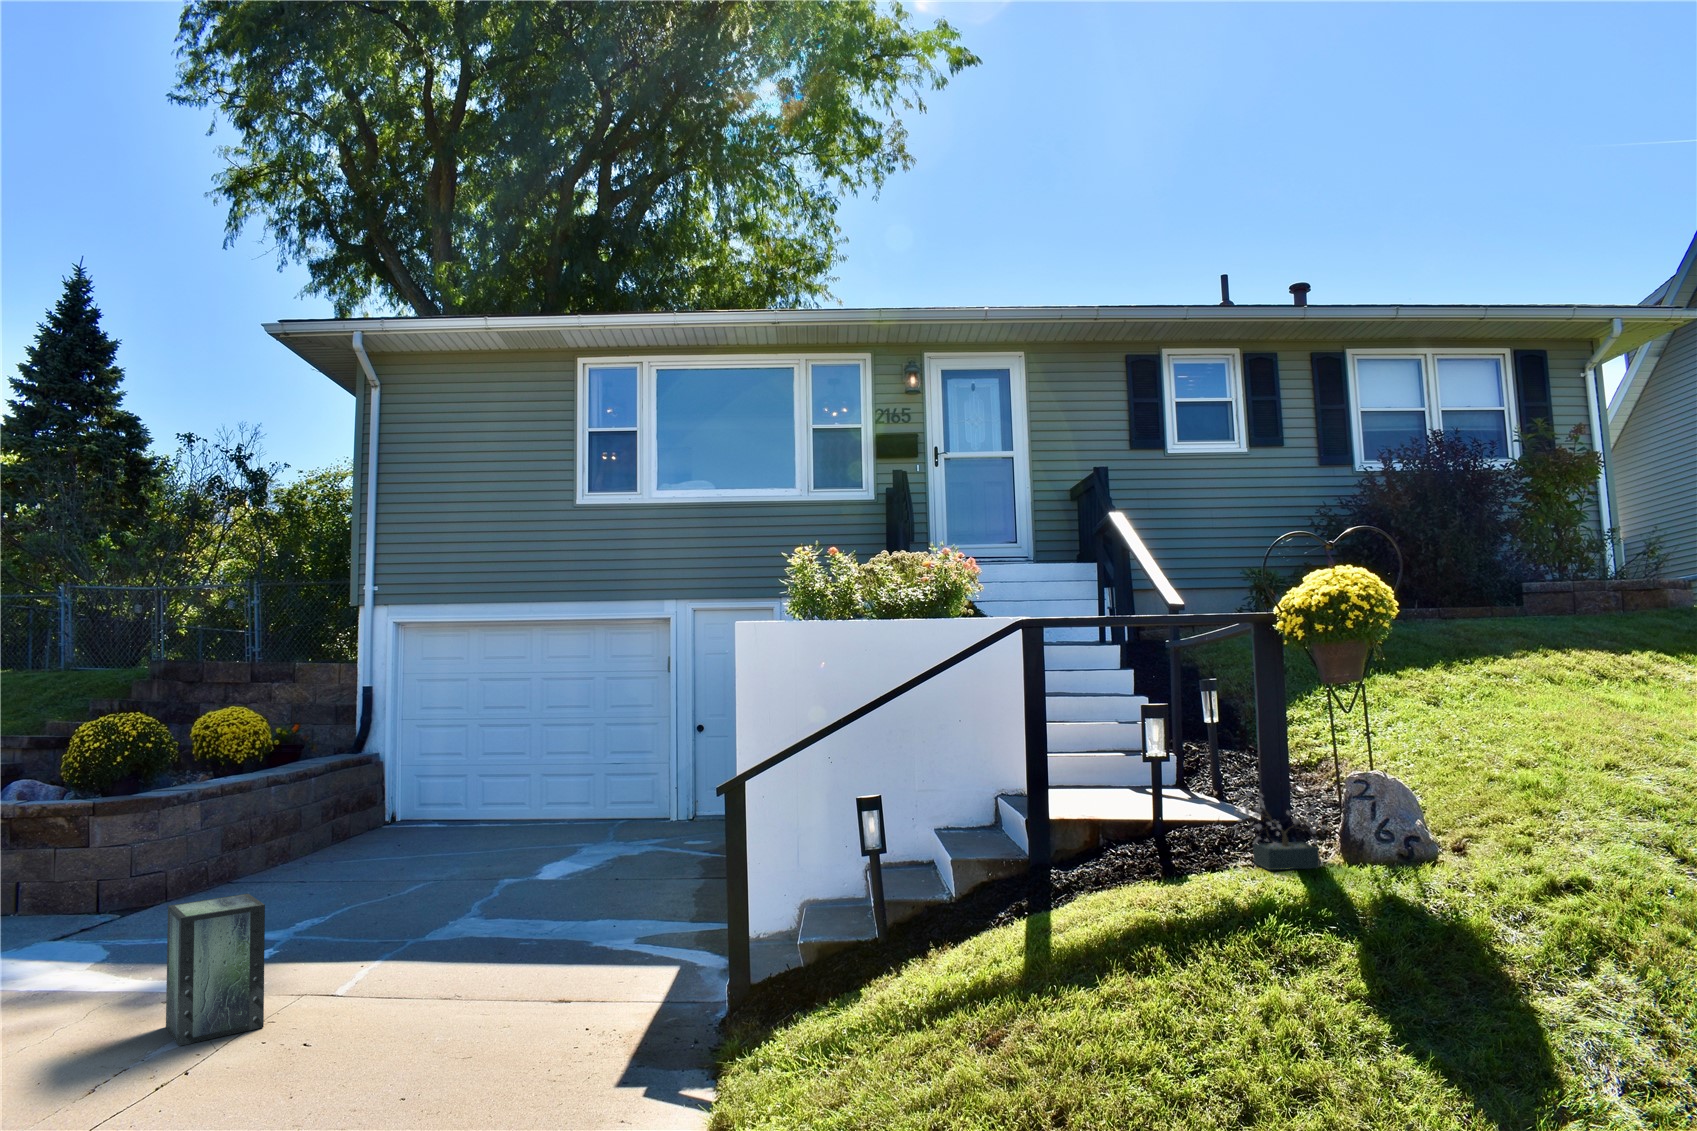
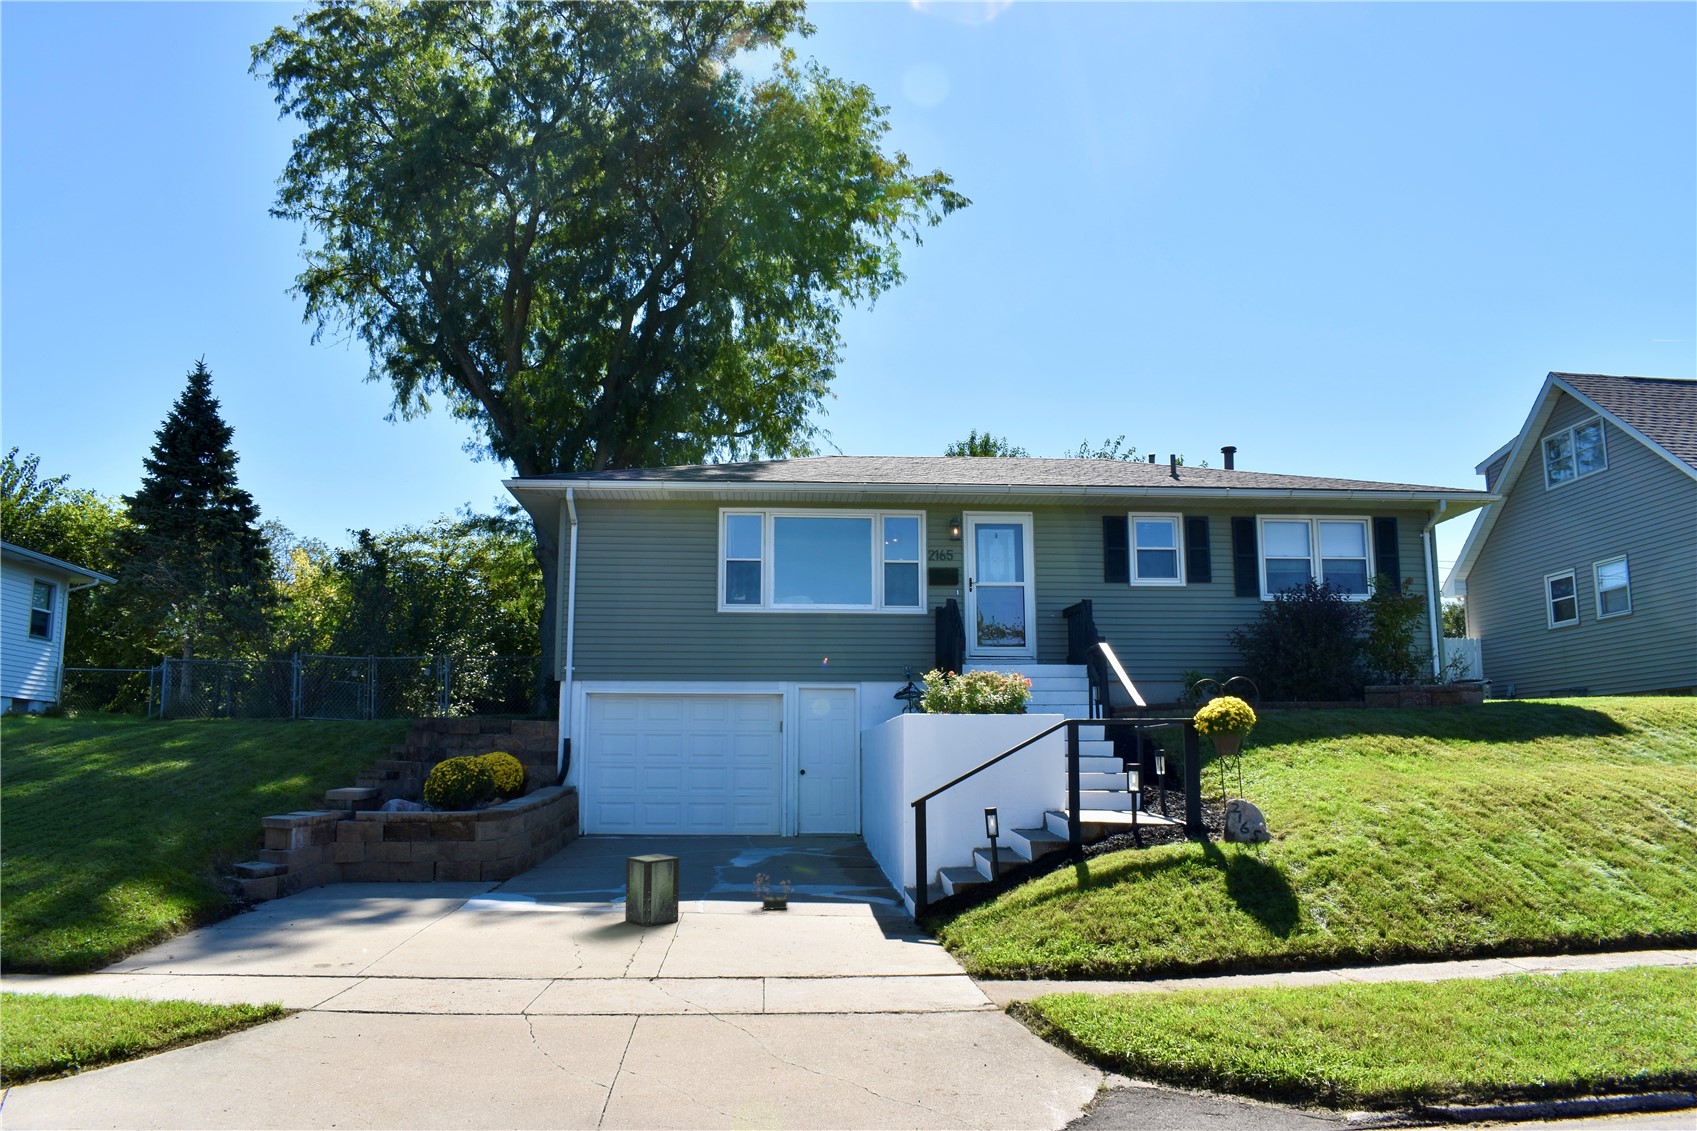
decorative plant: present [1234,792,1326,870] -> present [754,873,789,909]

